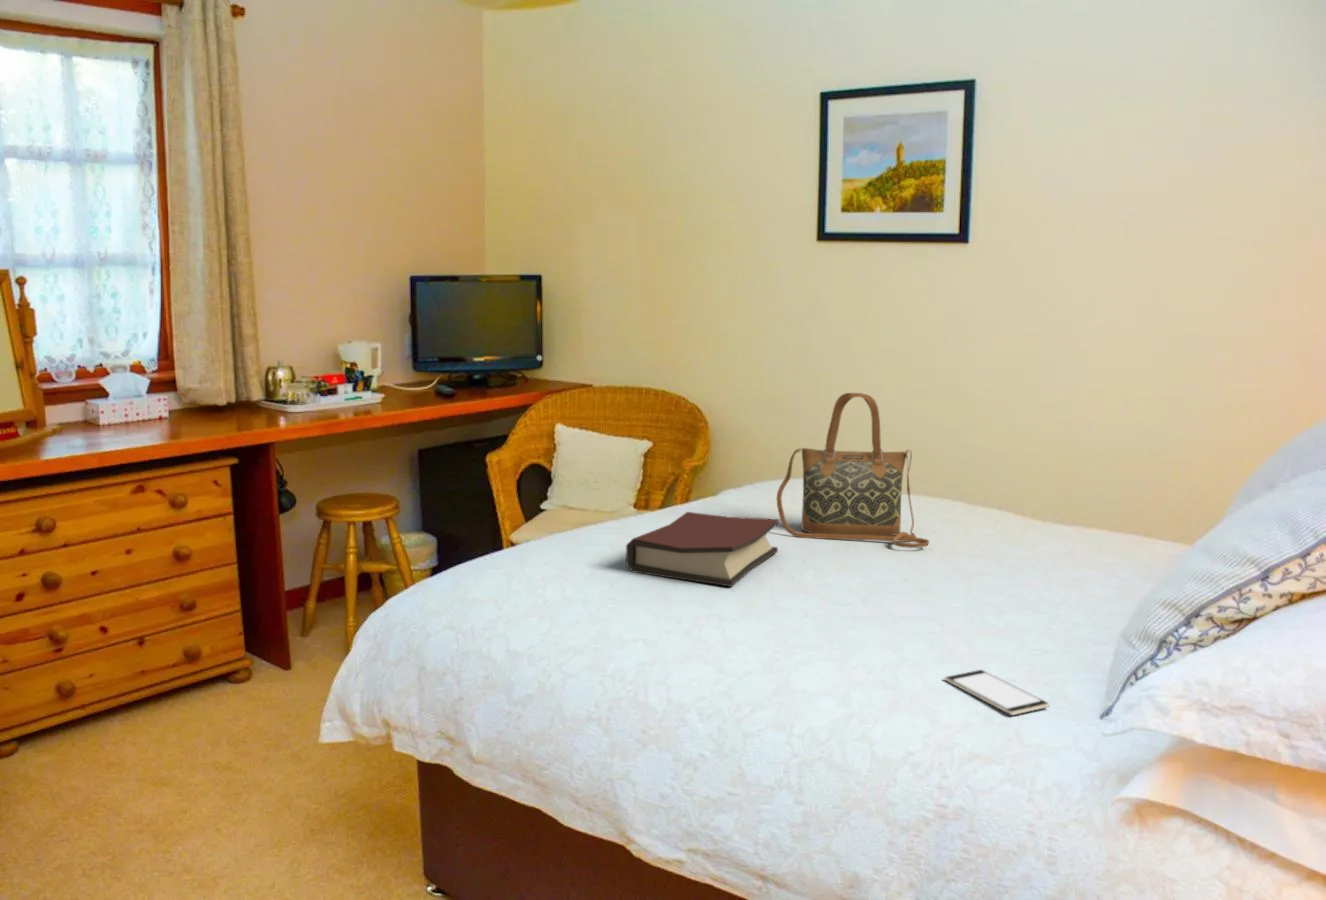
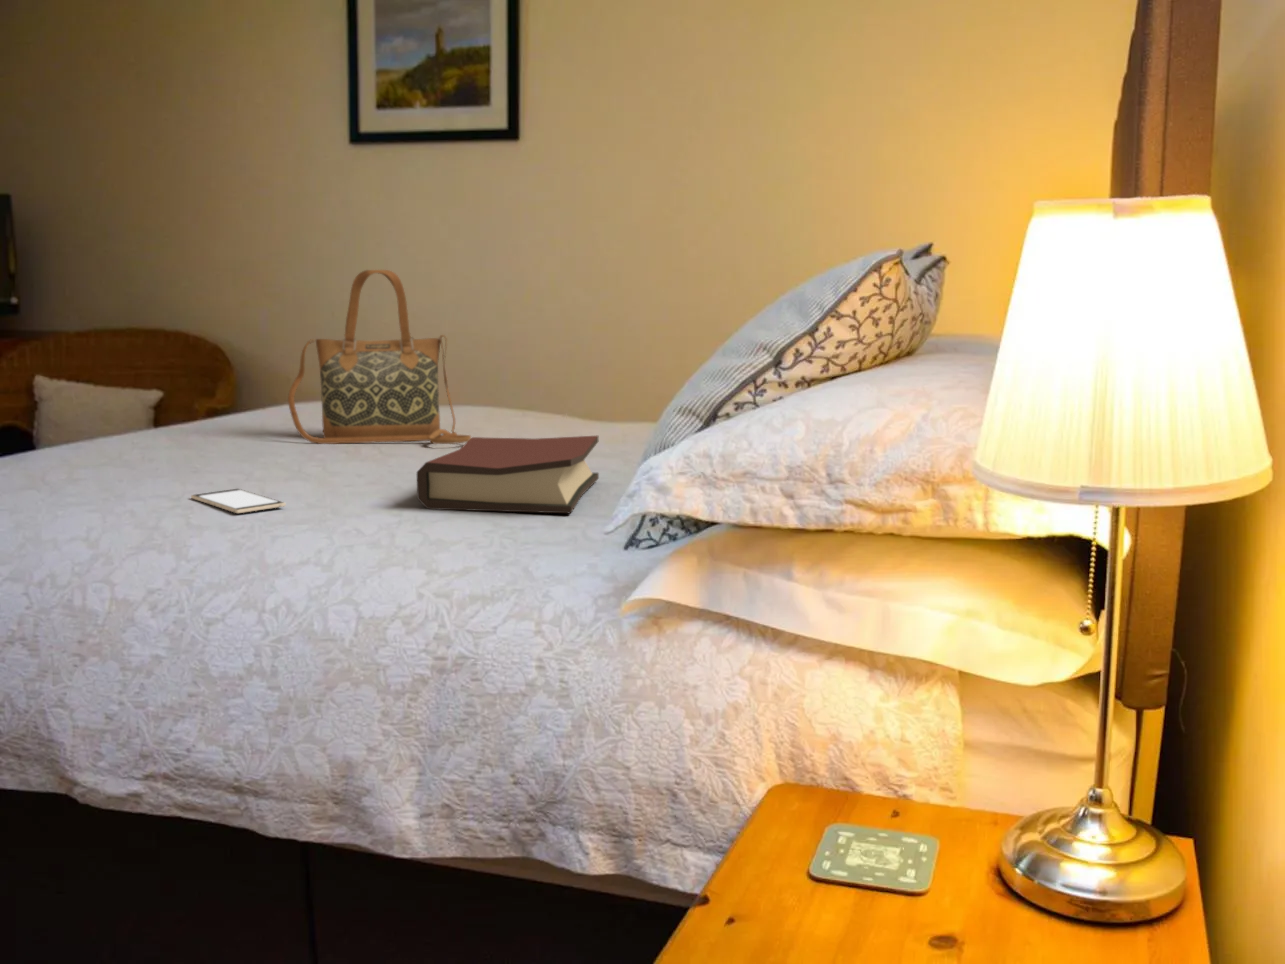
hardback book: present [626,512,779,586] -> present [417,436,599,513]
smartphone: present [945,670,1050,715] -> present [191,489,286,513]

